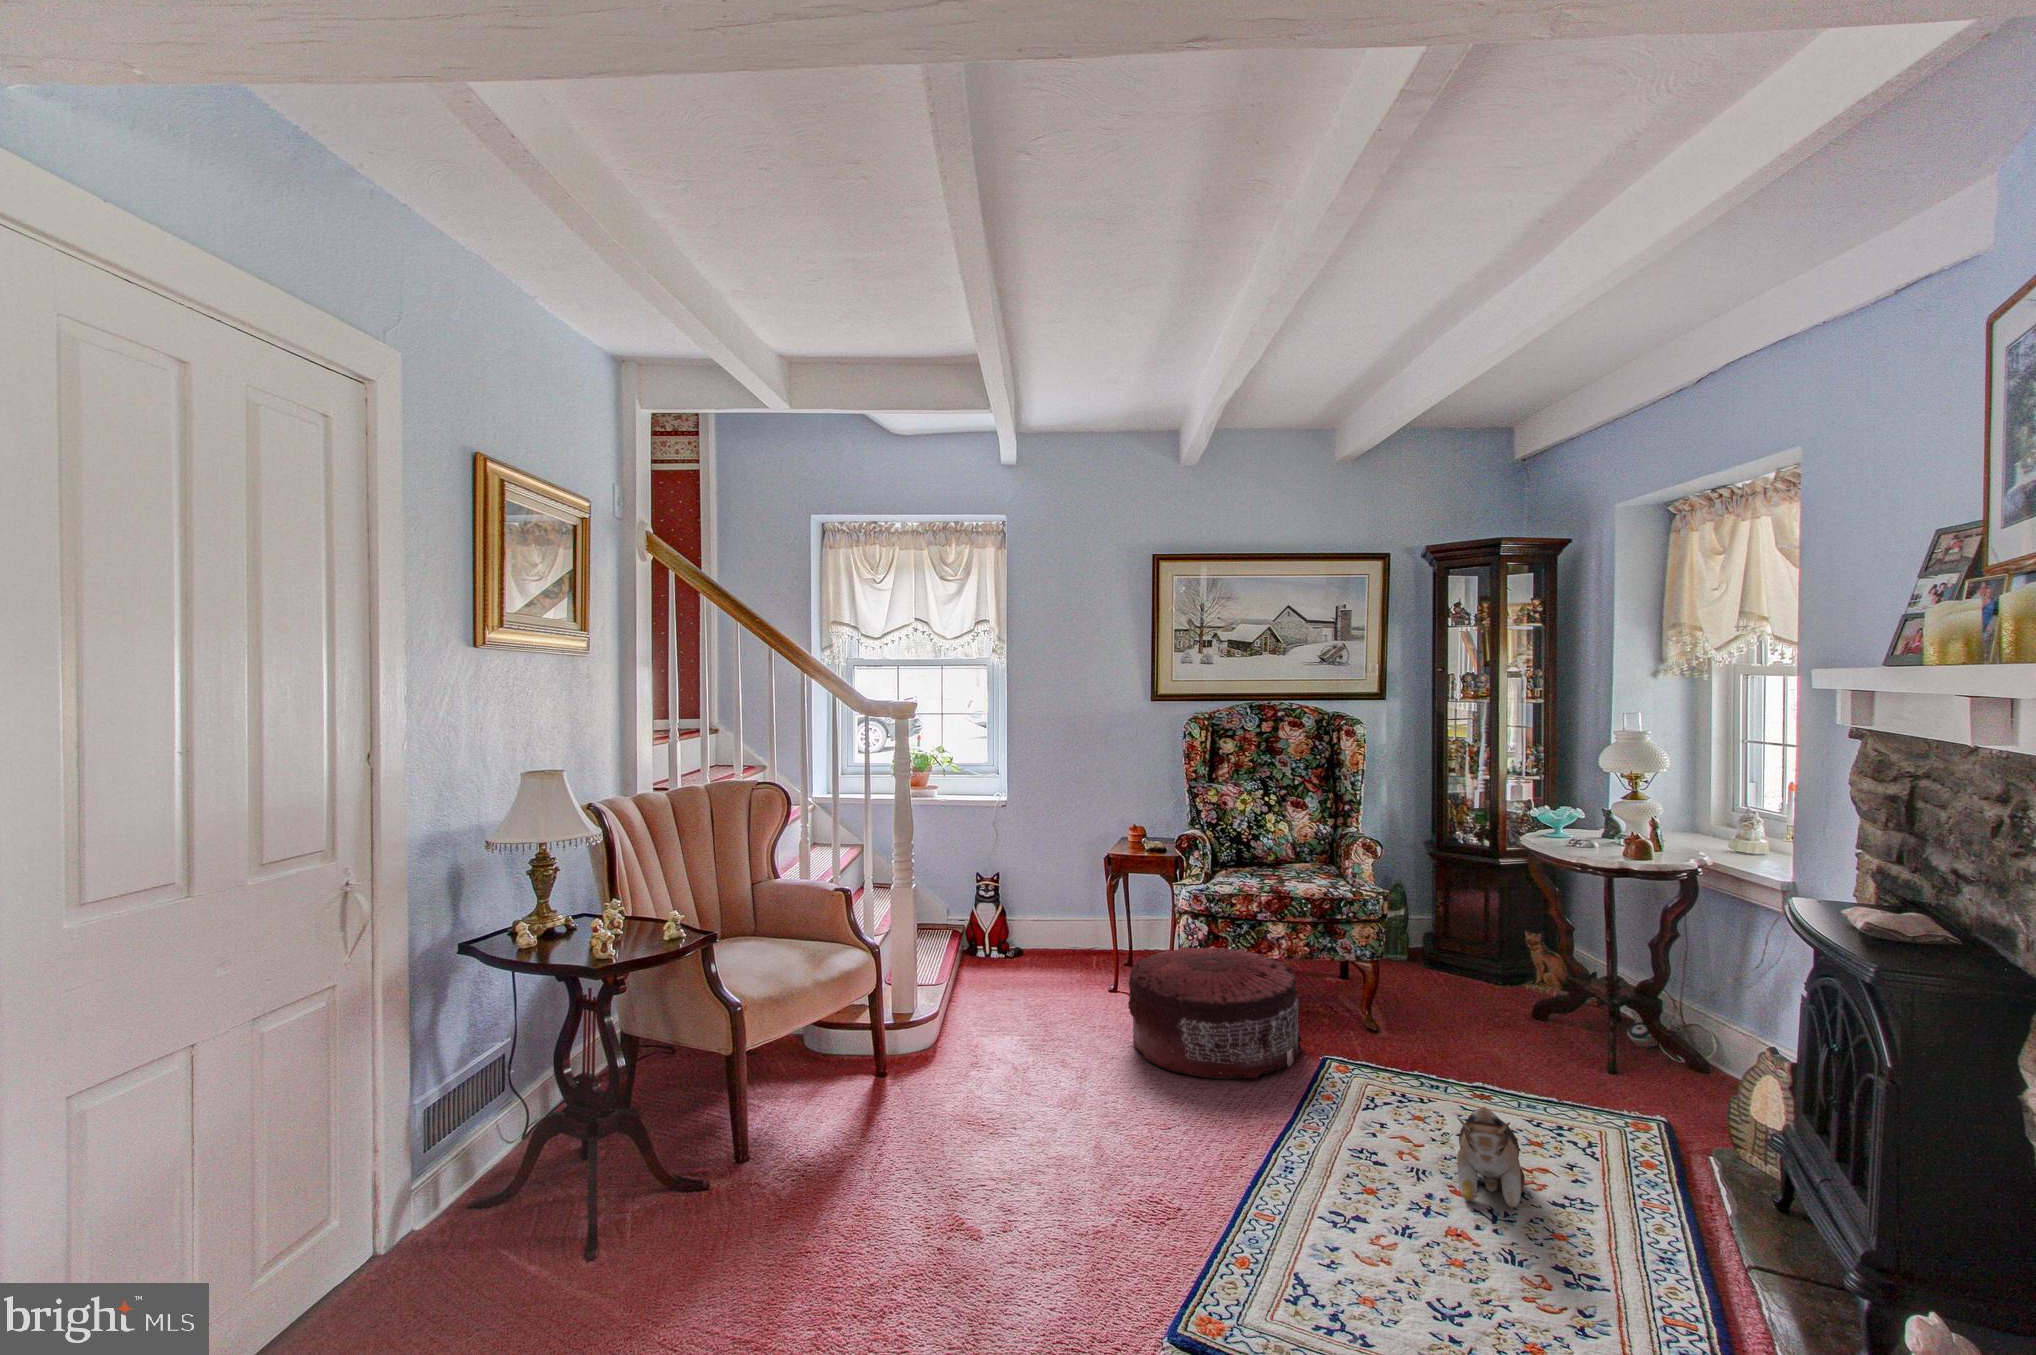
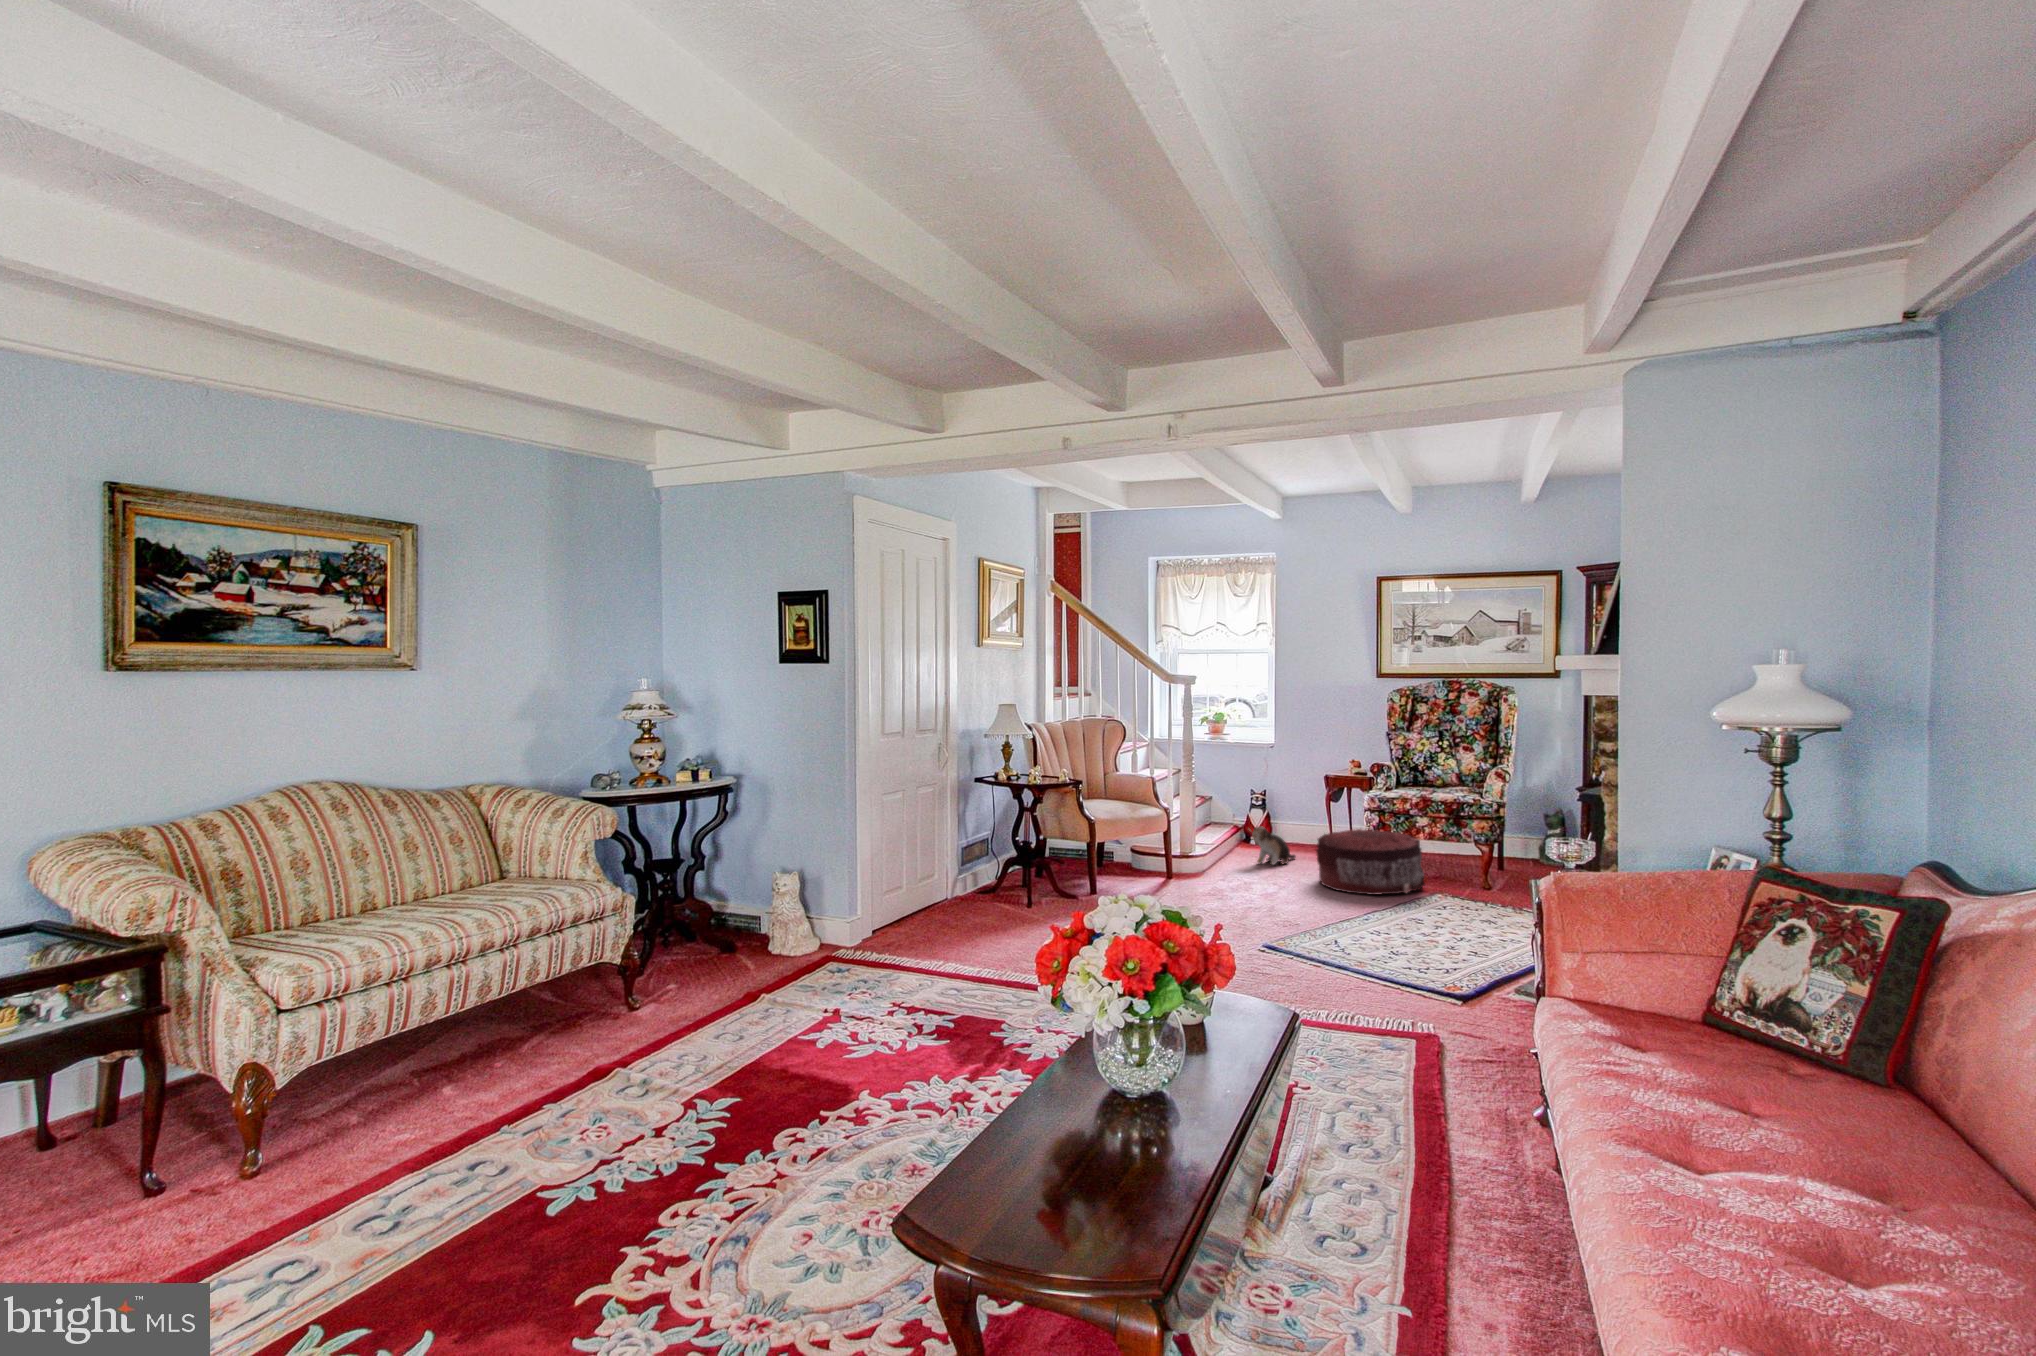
plush toy: present [1457,1107,1525,1207] -> present [1252,826,1296,865]

